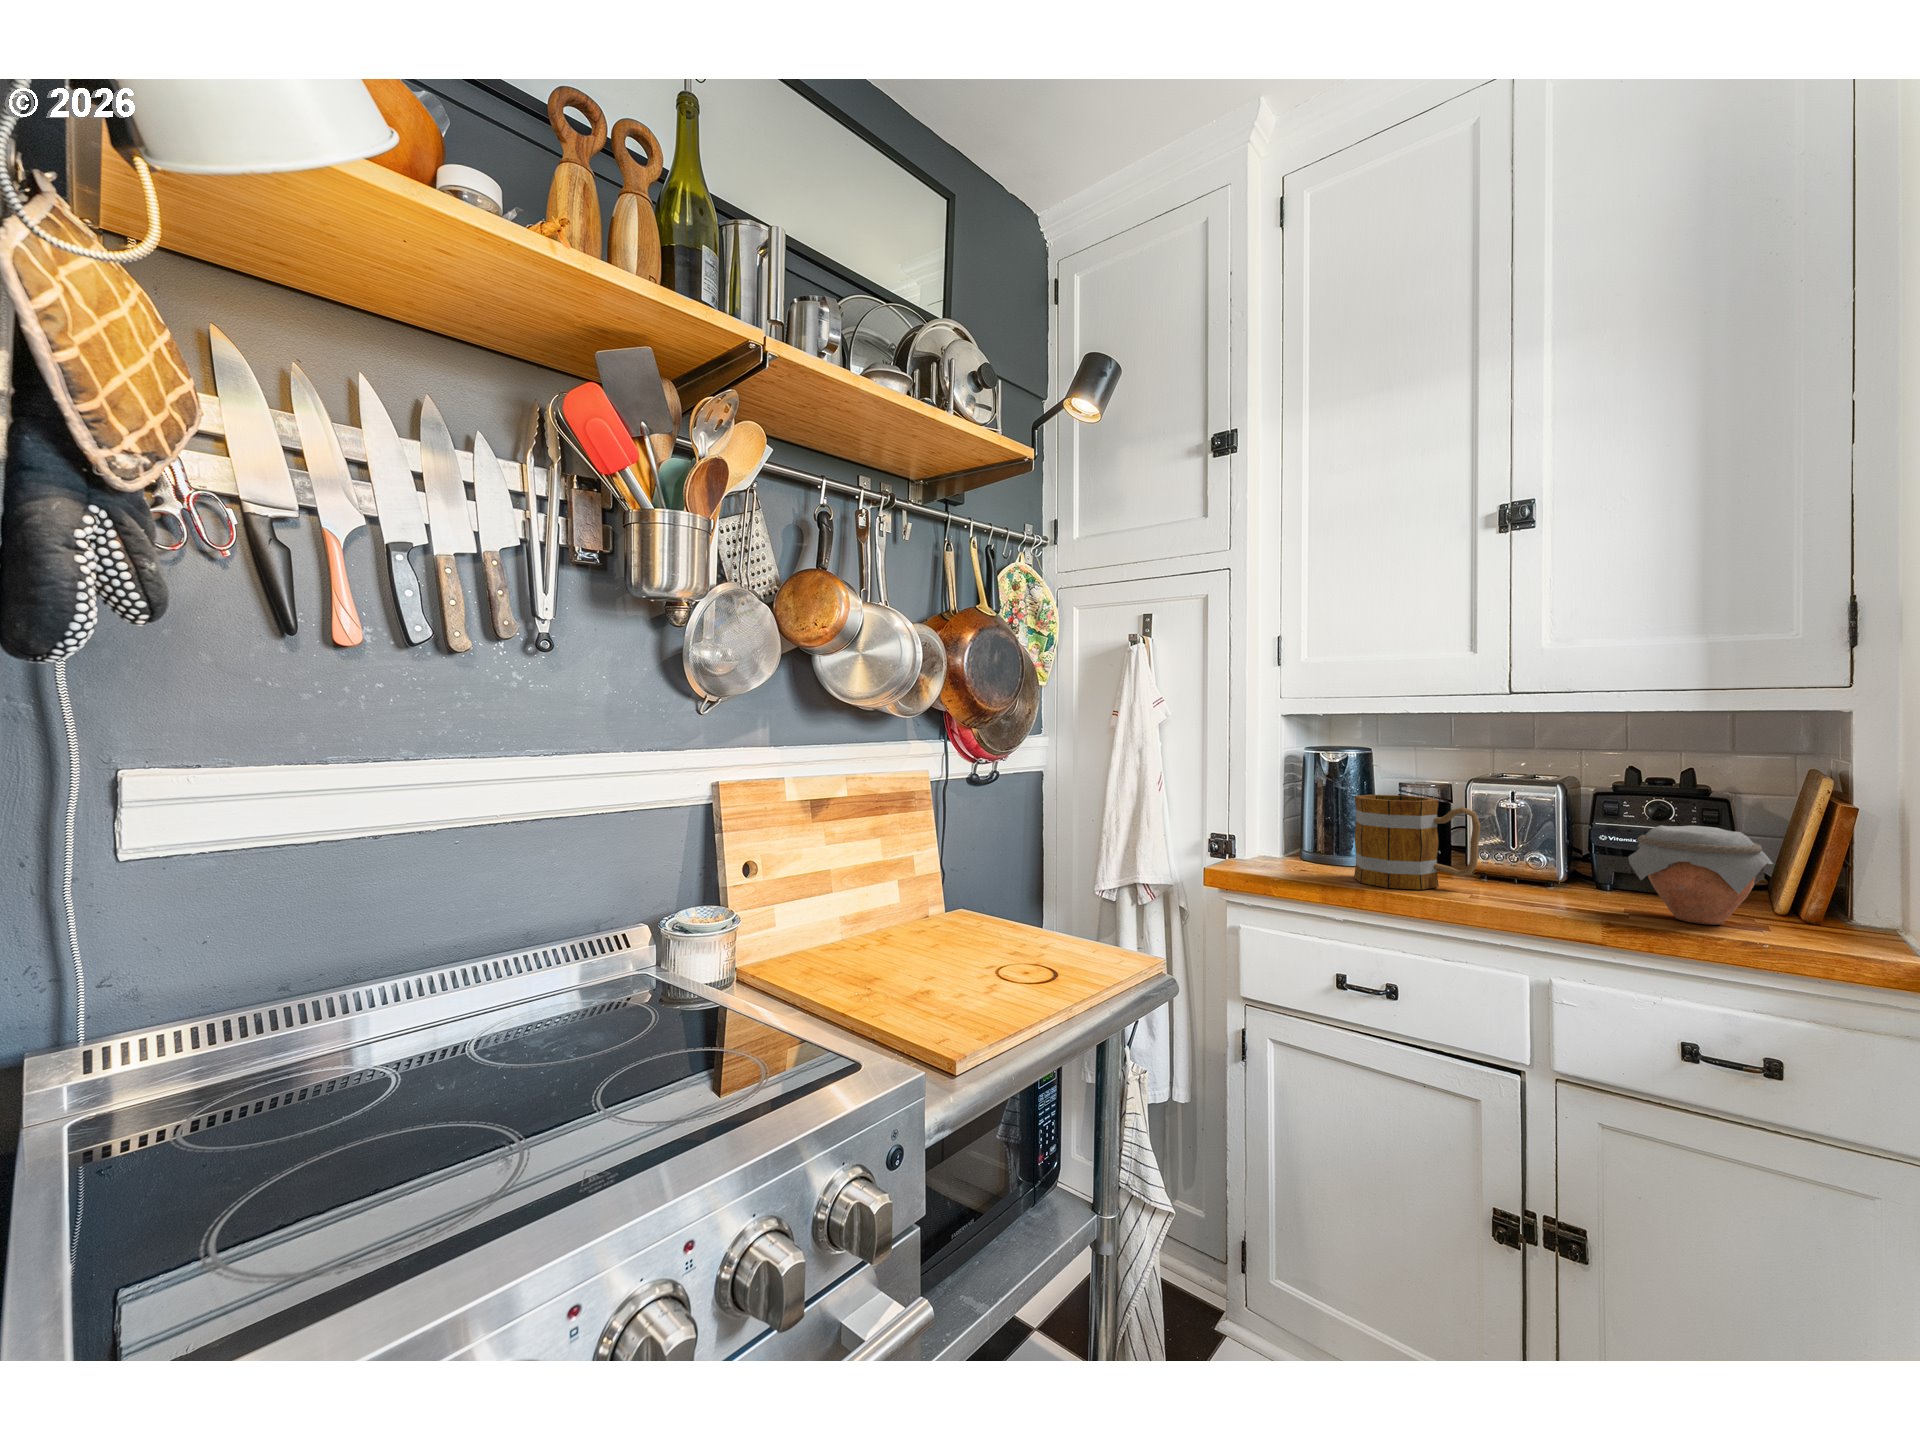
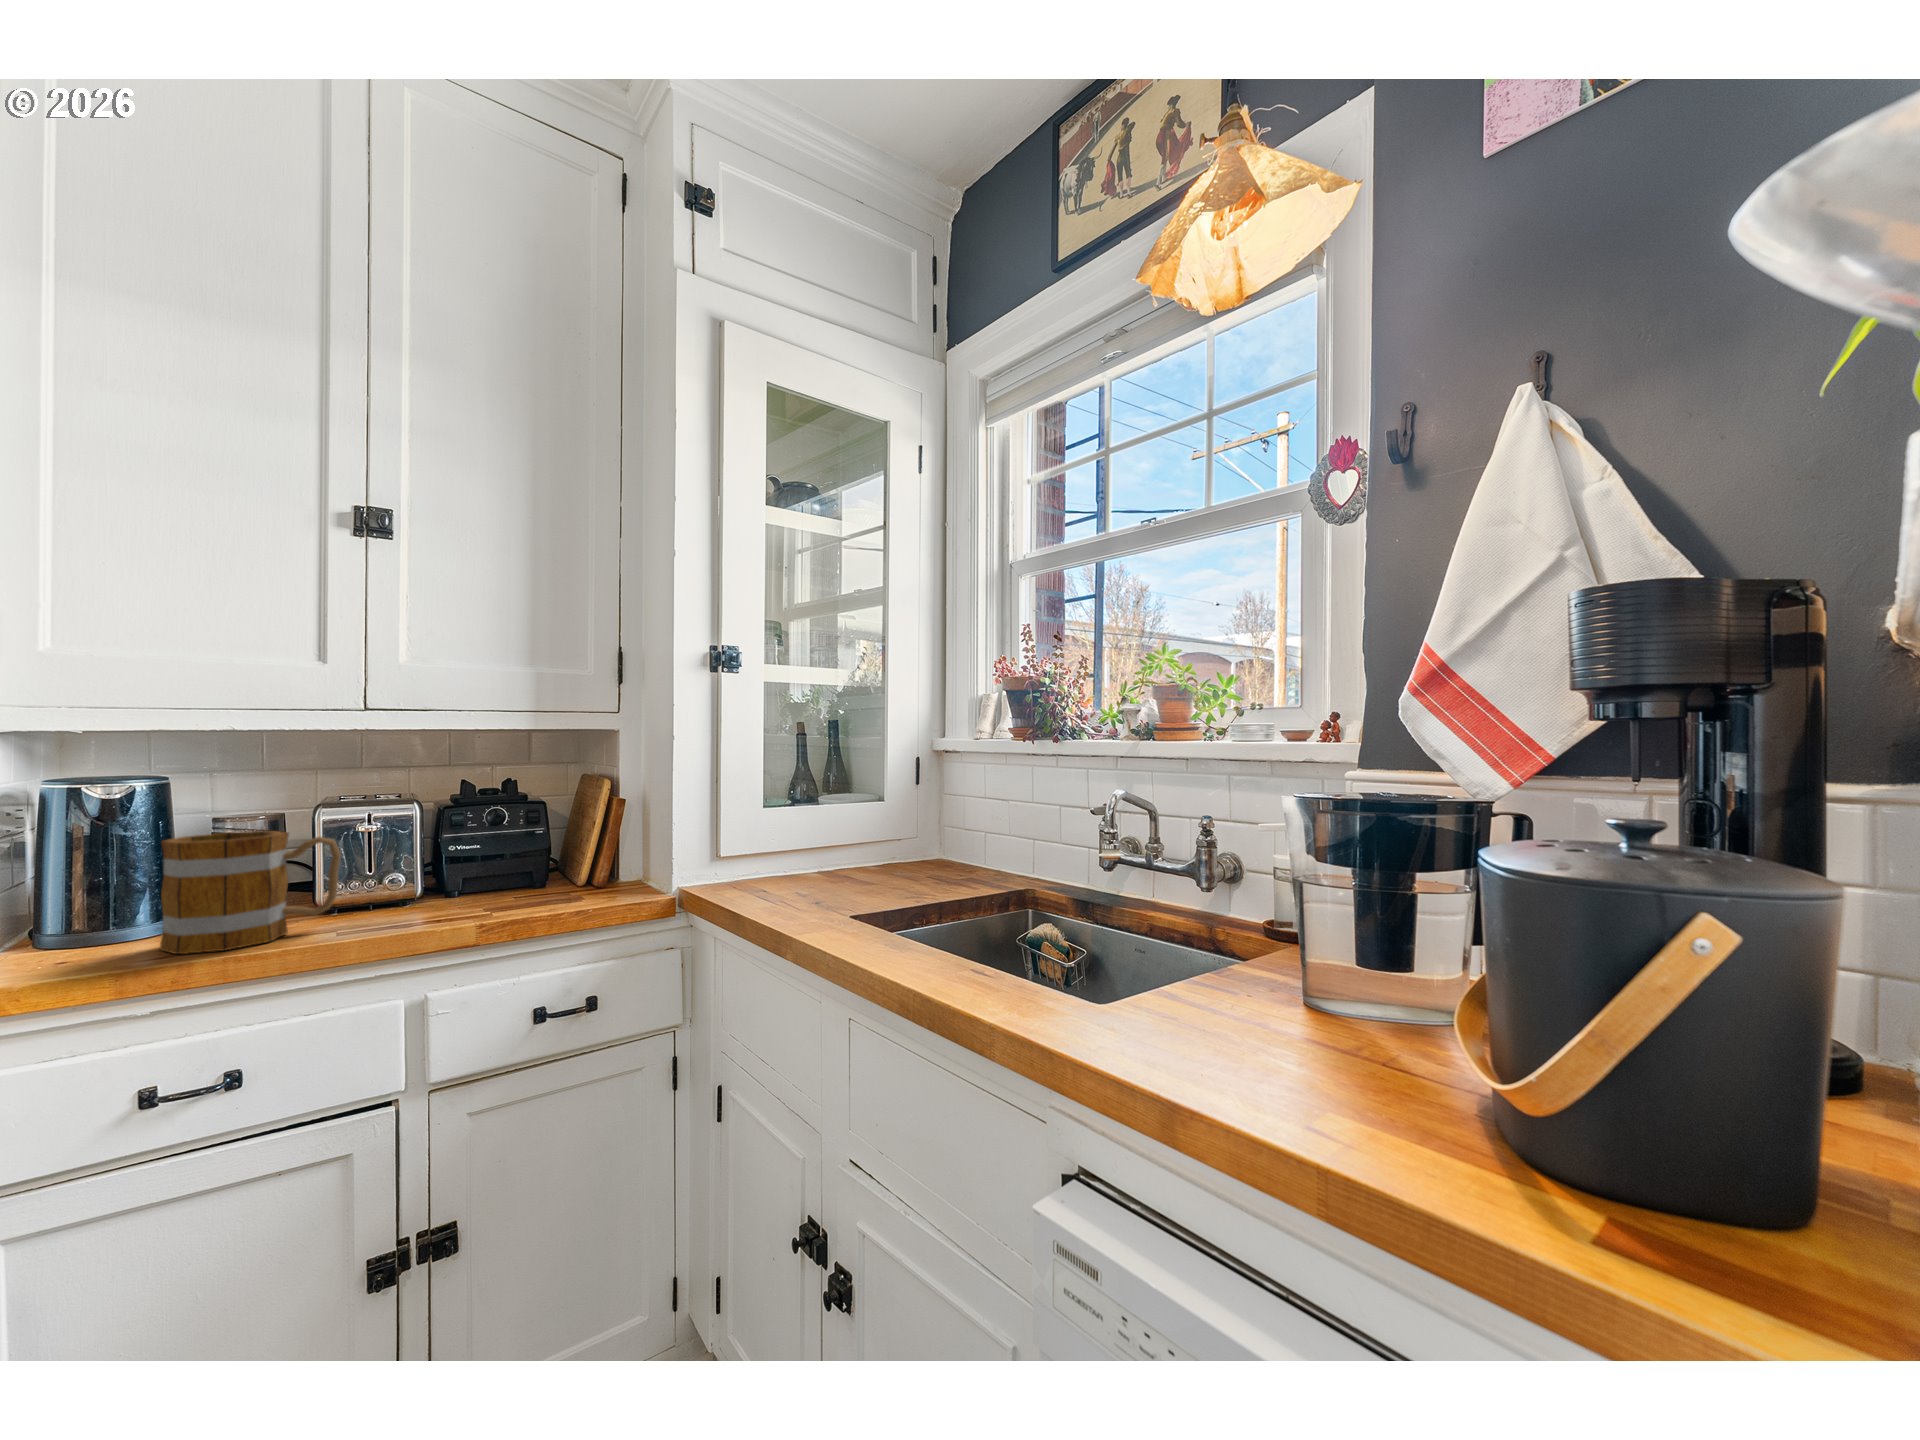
jar: present [1629,825,1773,925] -> none [489,825,588,908]

